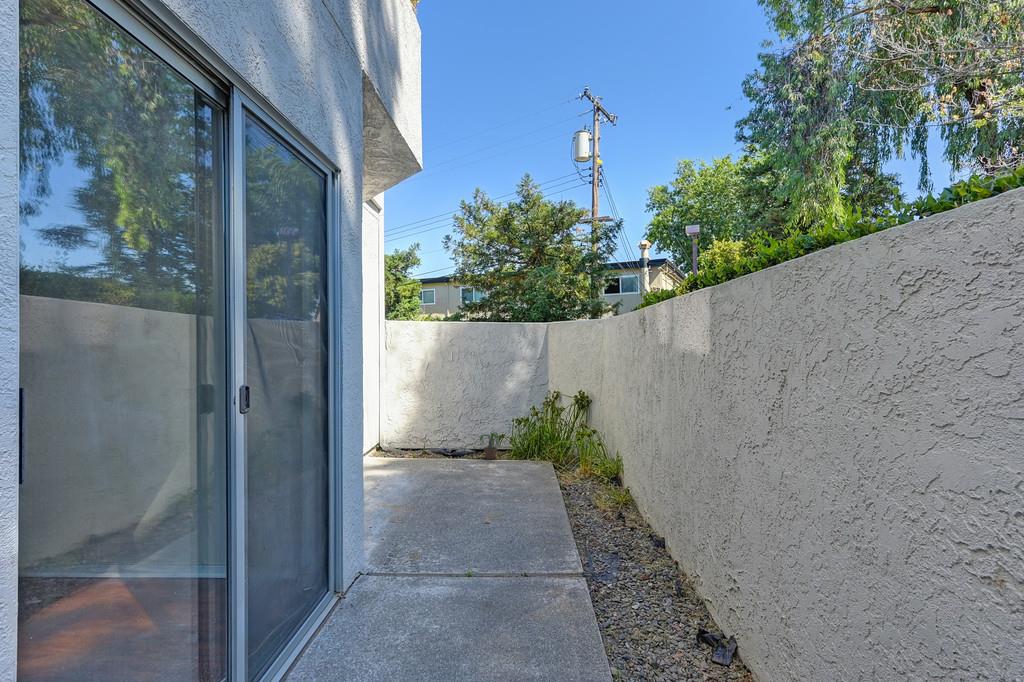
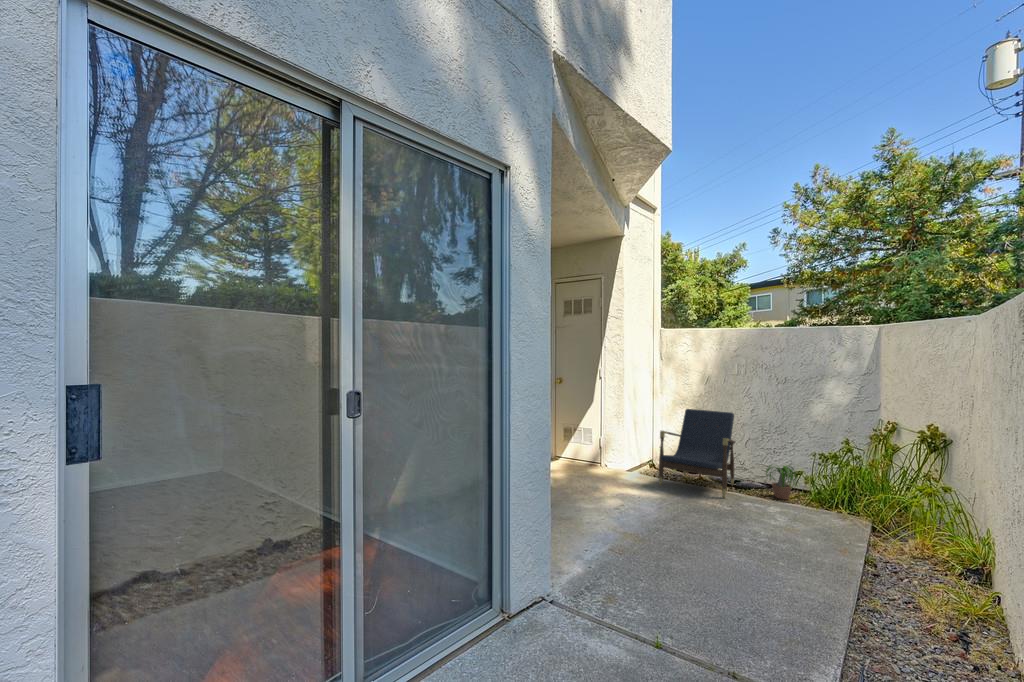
lounge chair: none [397,395,457,467] -> present [659,409,735,498]

